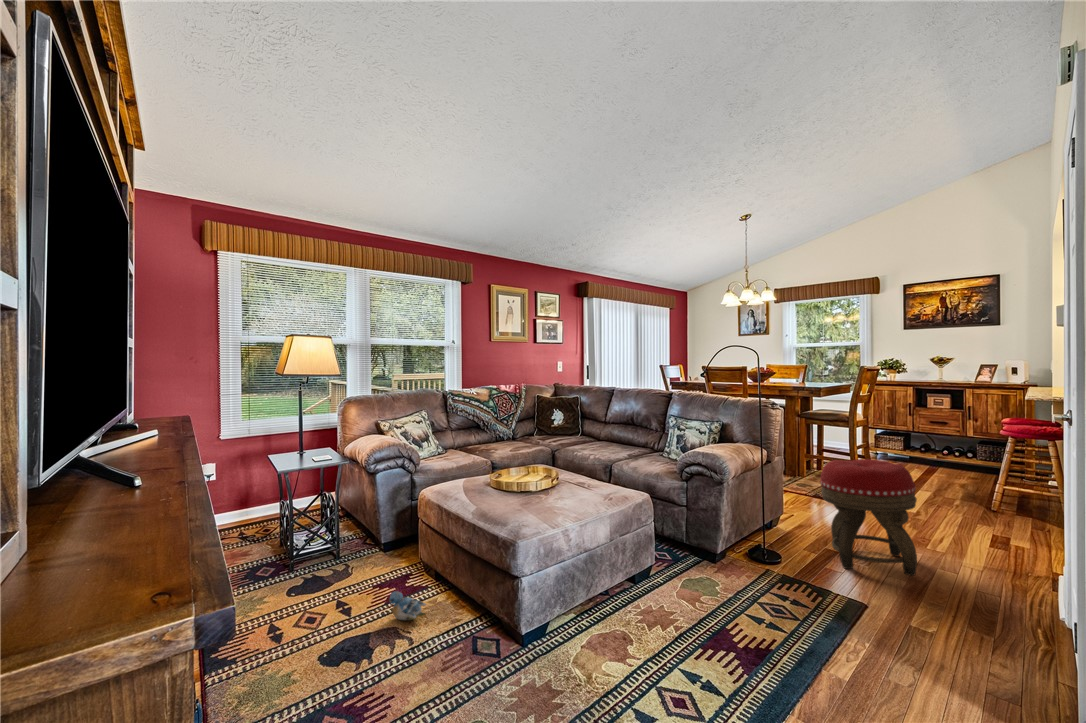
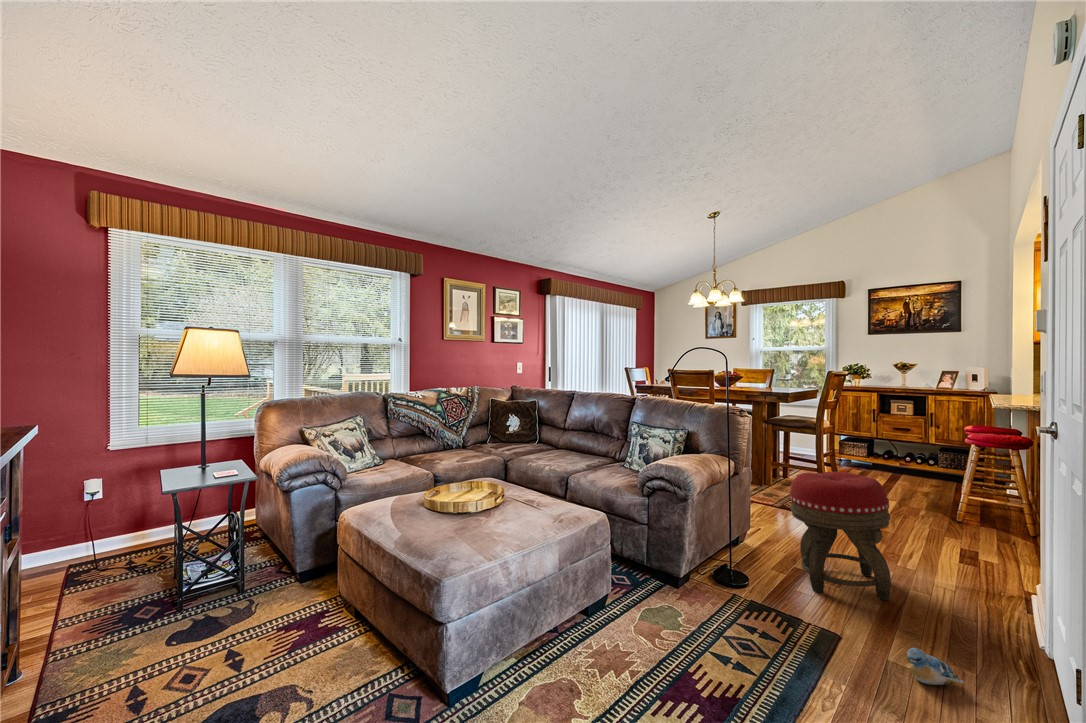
plush toy: present [389,591,426,620] -> present [906,648,964,685]

